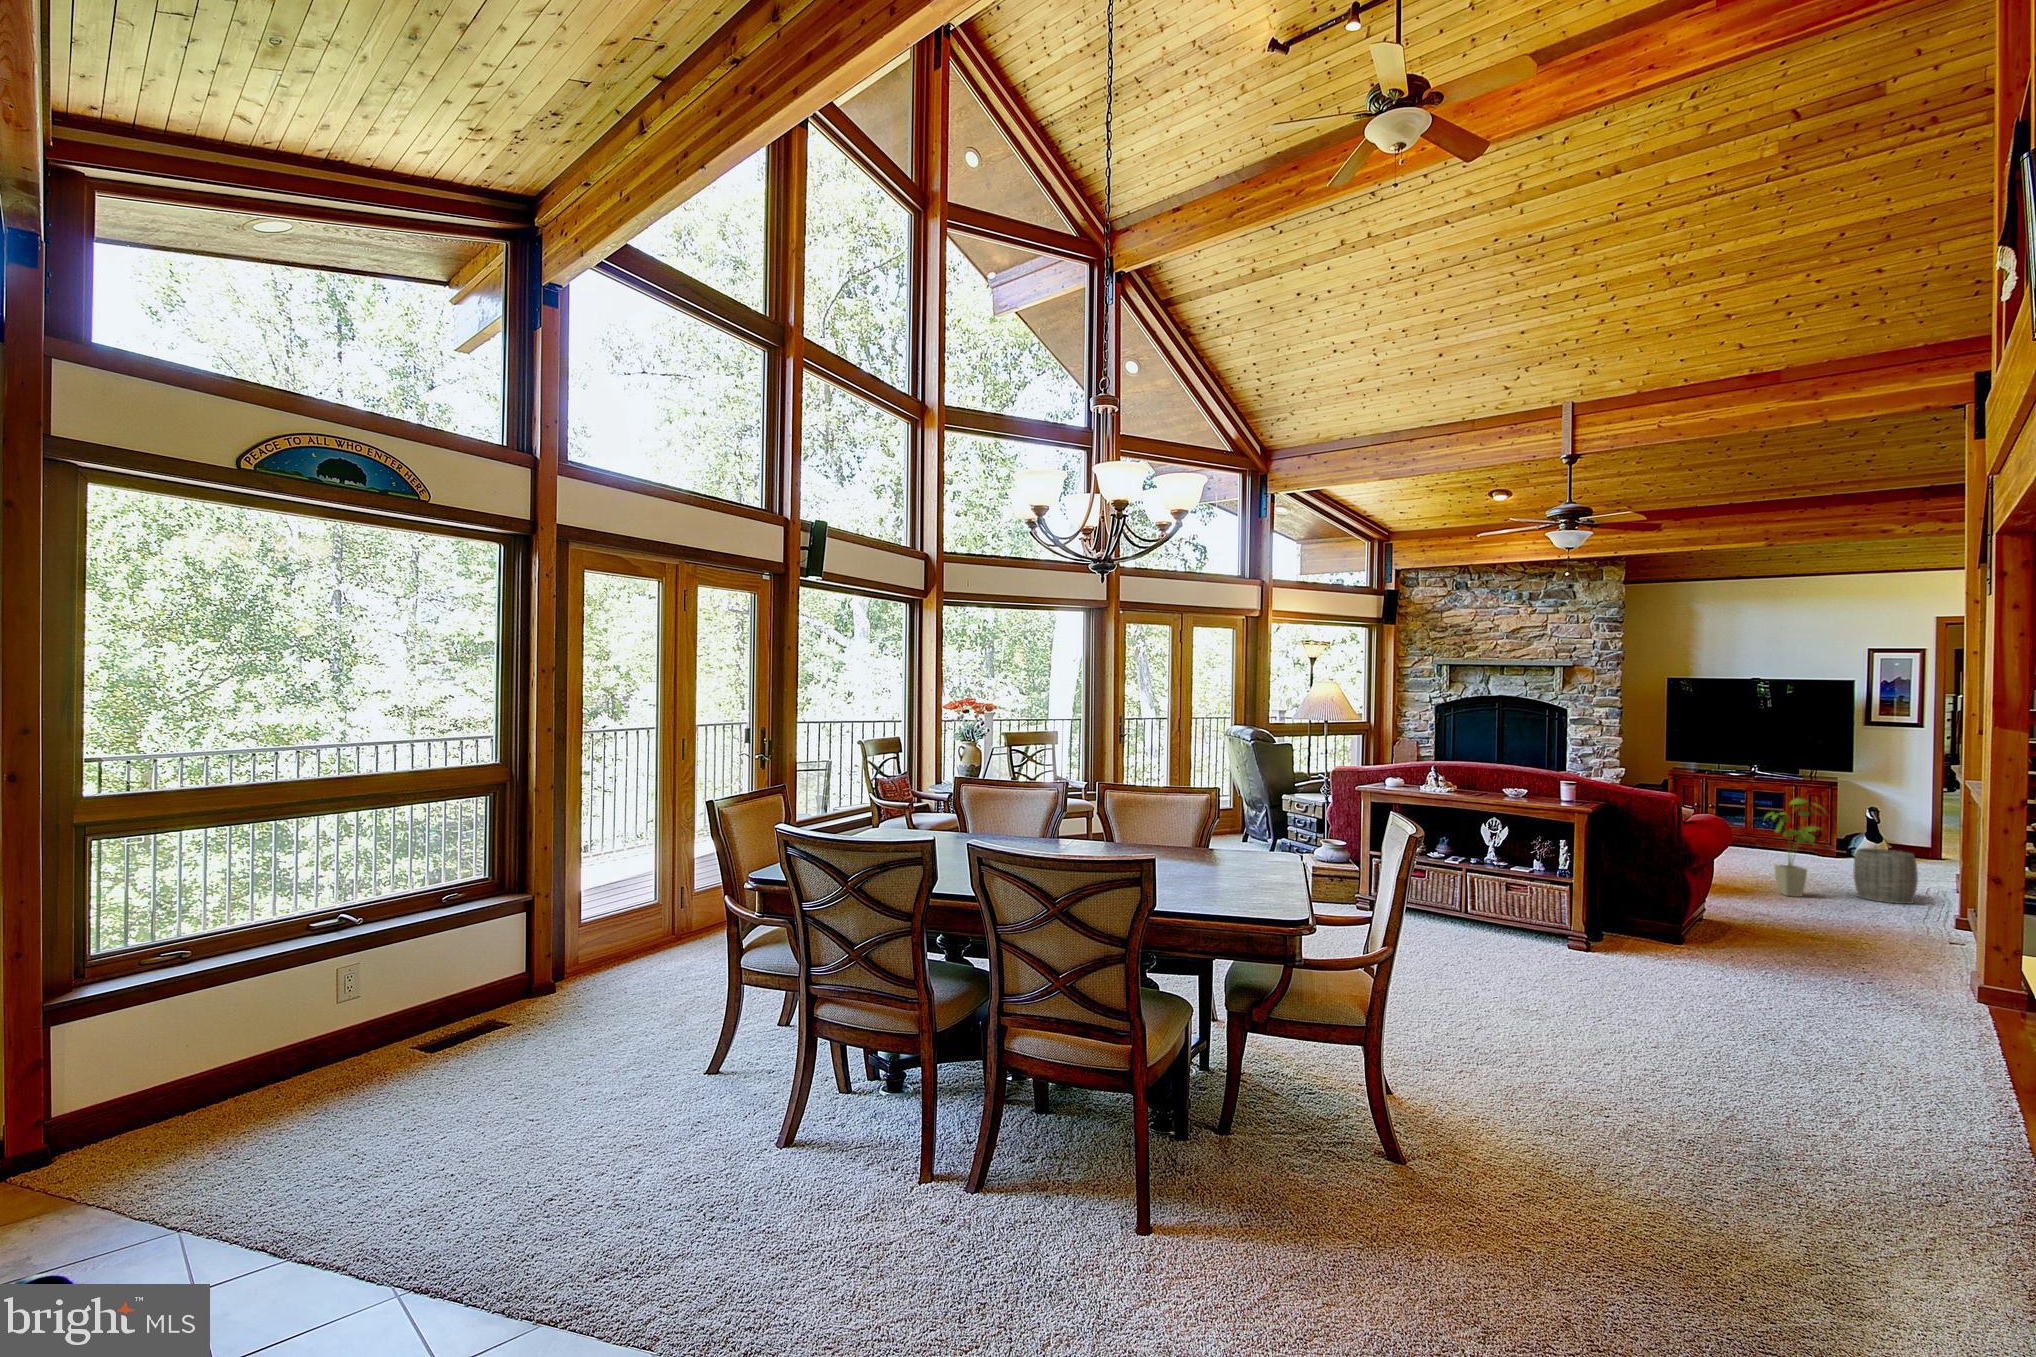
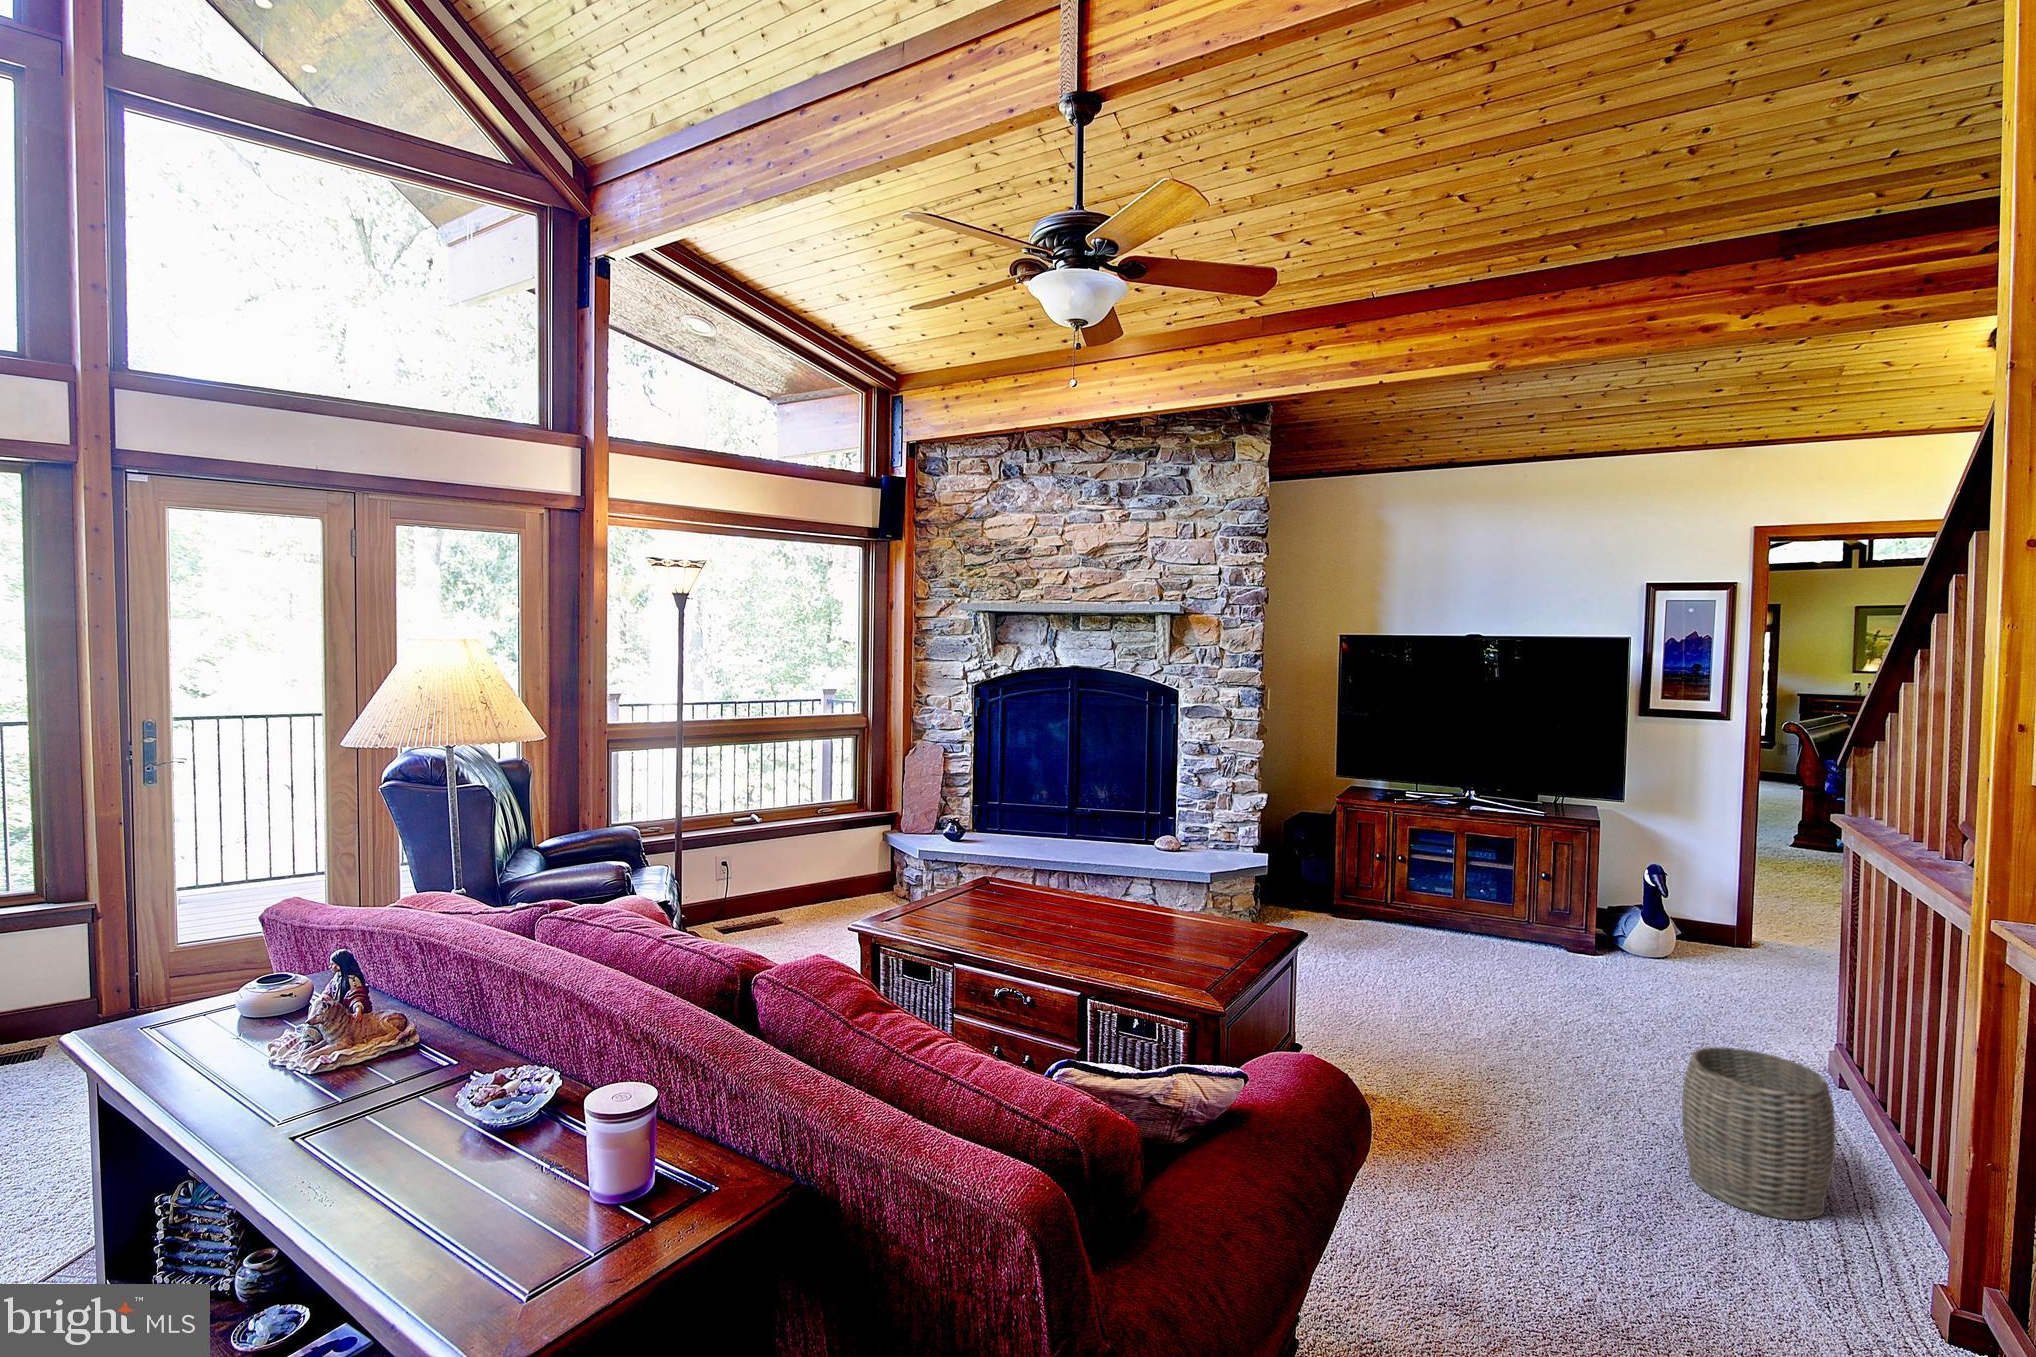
house plant: present [1765,798,1827,897] -> none [1485,942,1643,1208]

